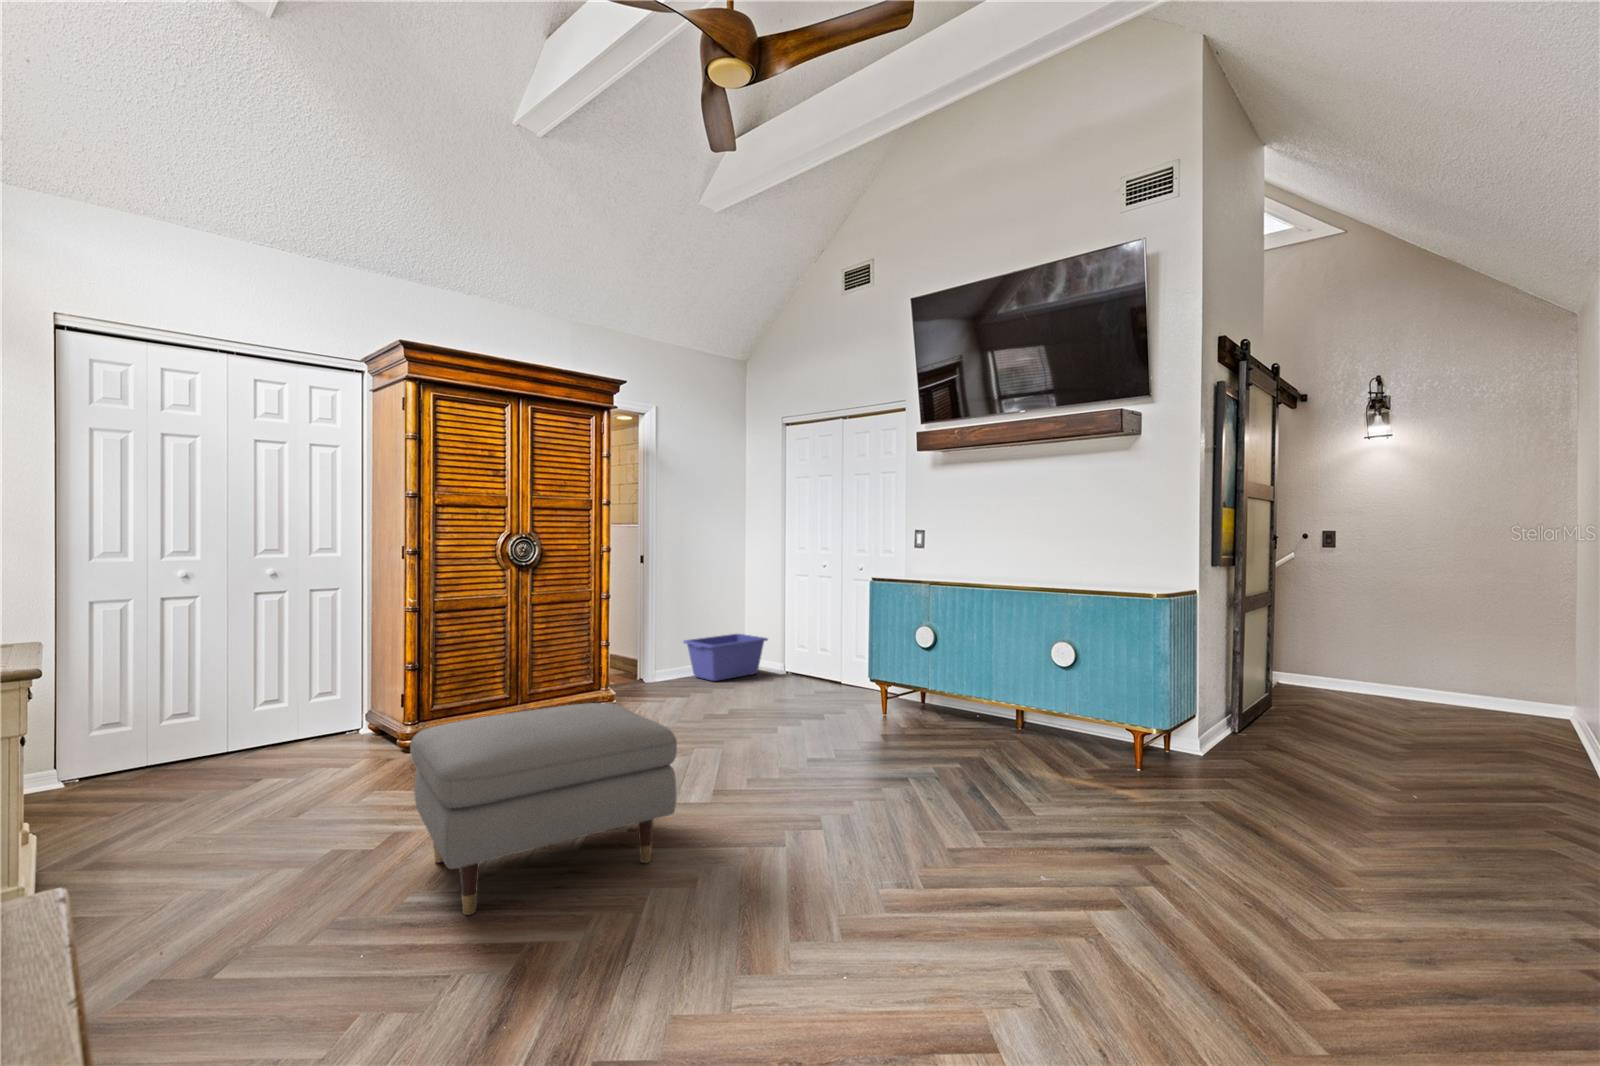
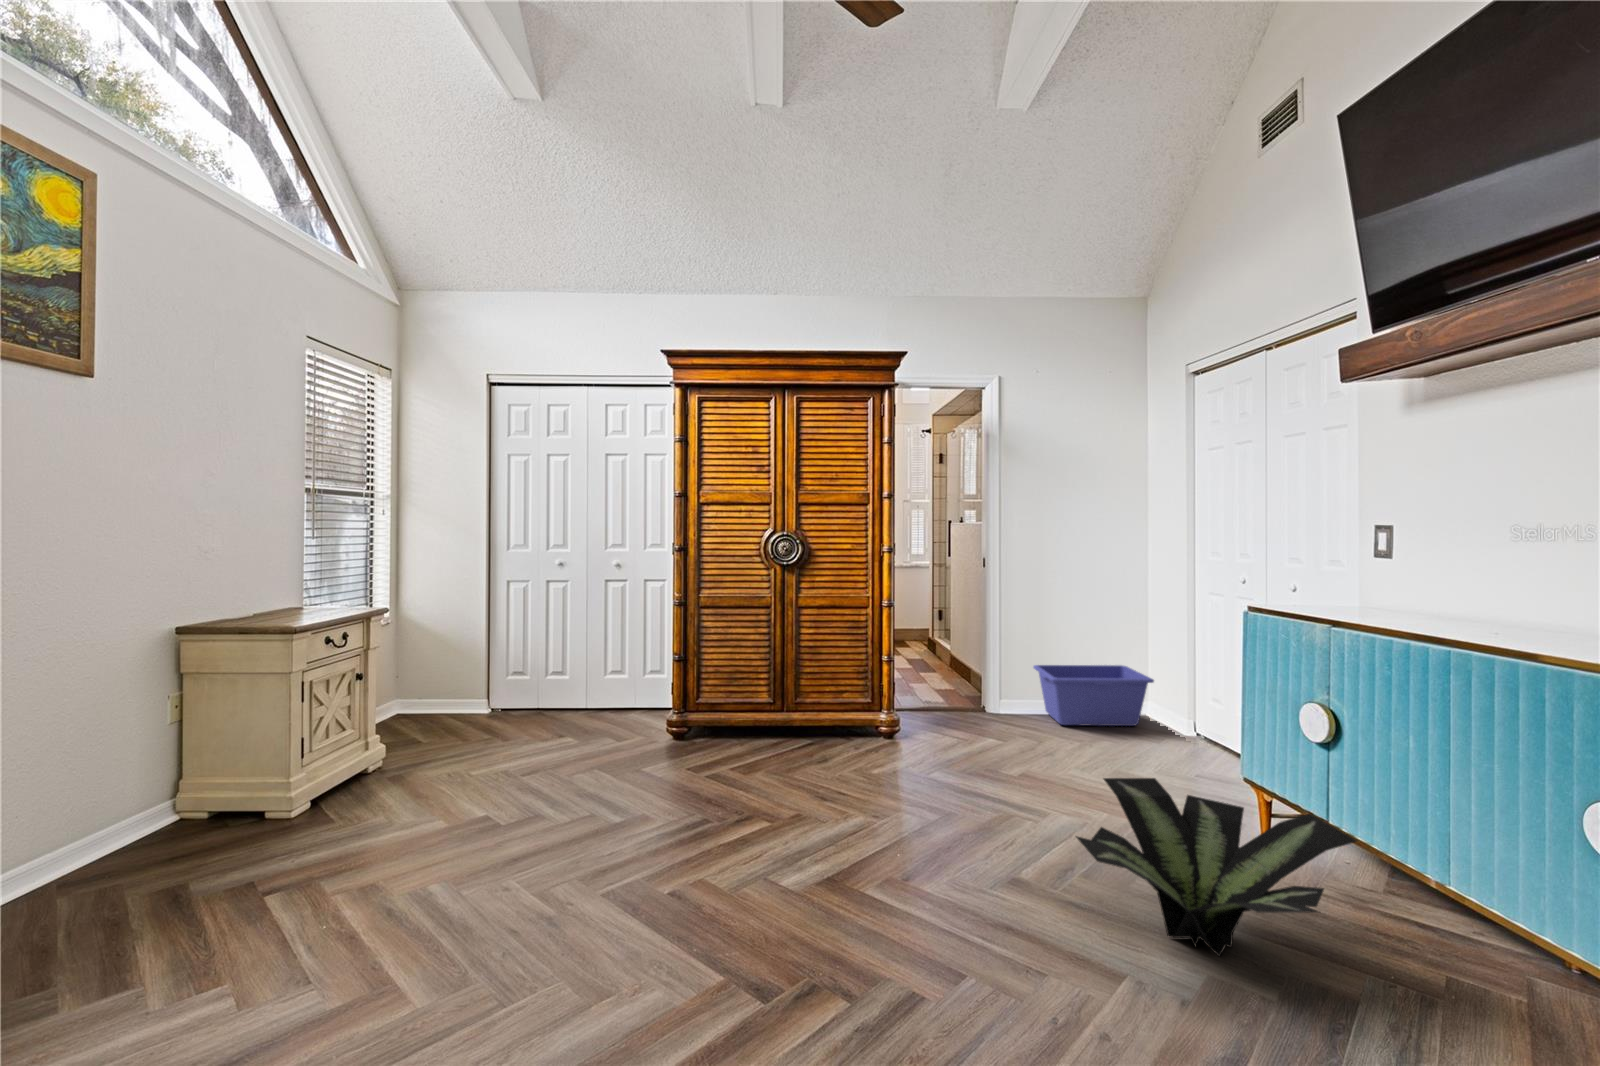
potted plant: none [835,674,969,749] -> present [1076,778,1357,957]
ottoman: present [410,703,677,915] -> none [345,733,674,973]

